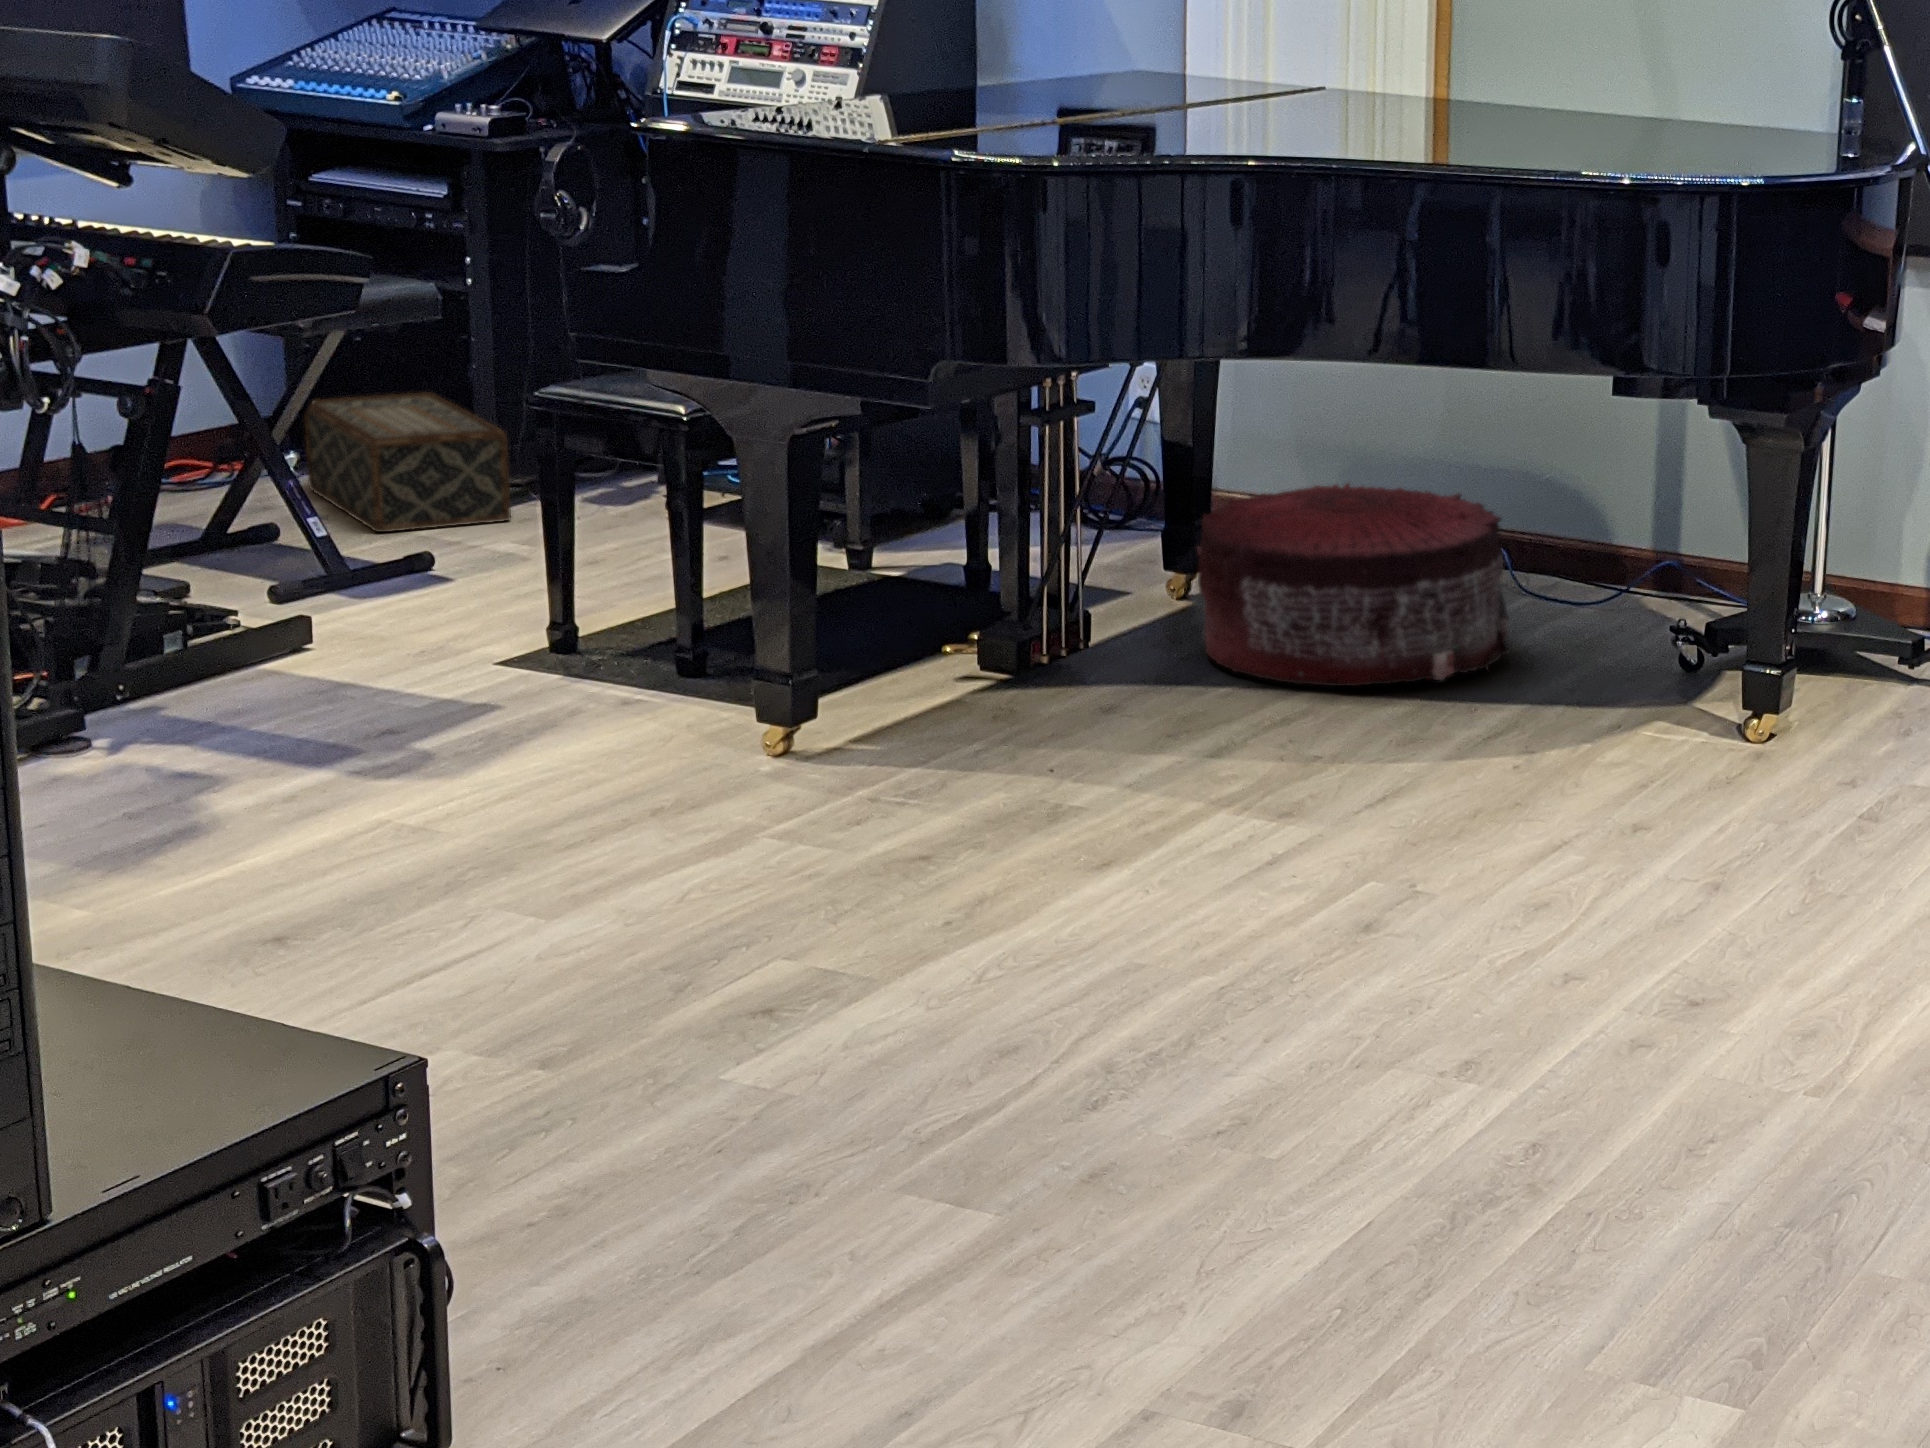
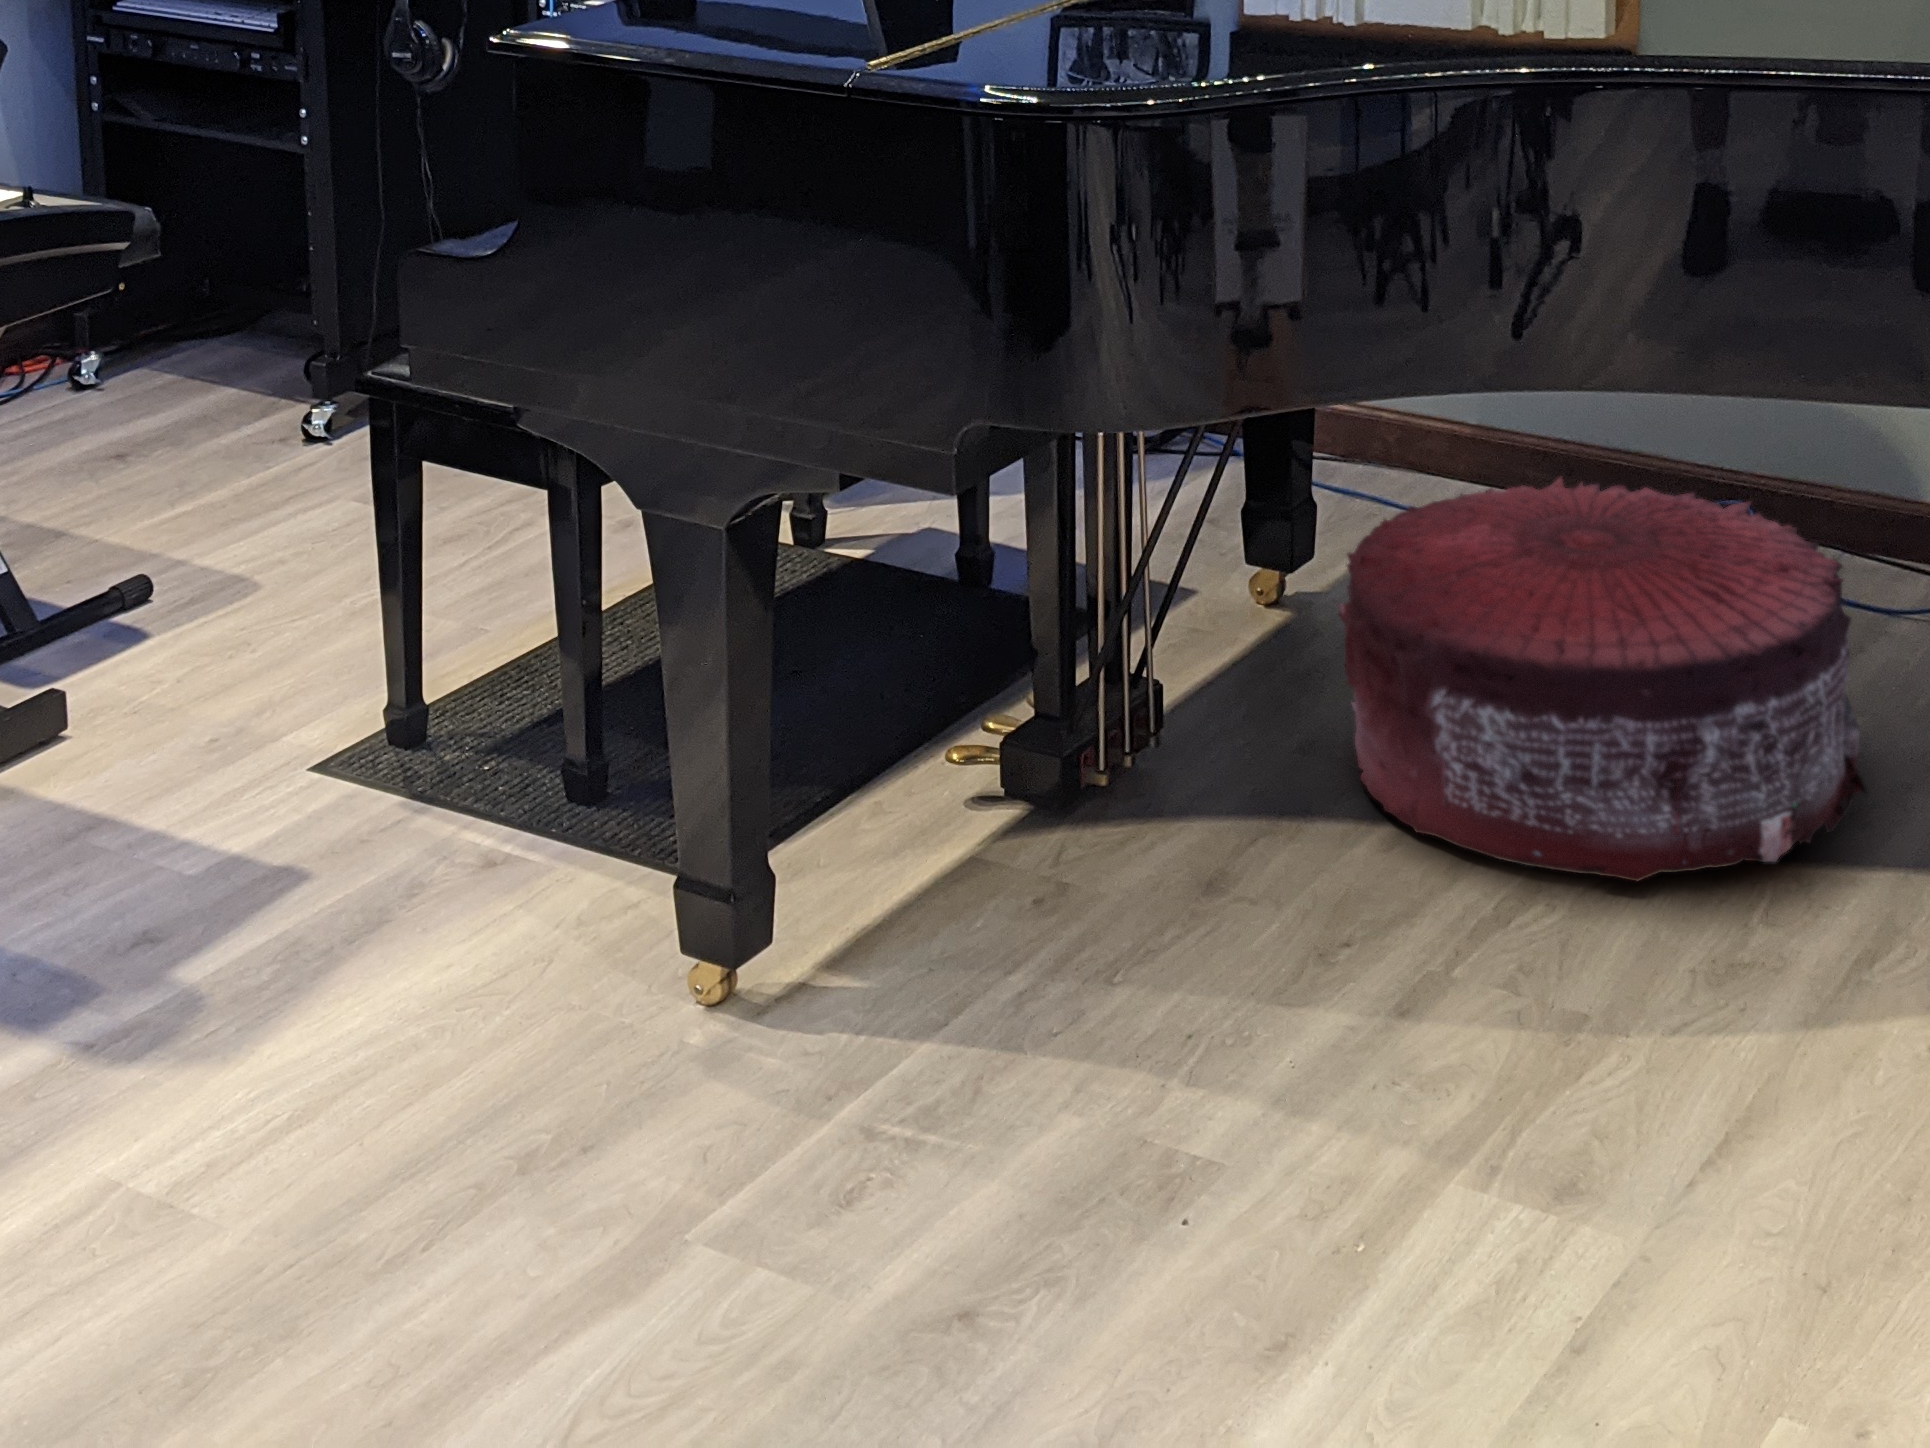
woven basket: present [305,392,511,532] -> none [100,276,350,497]

